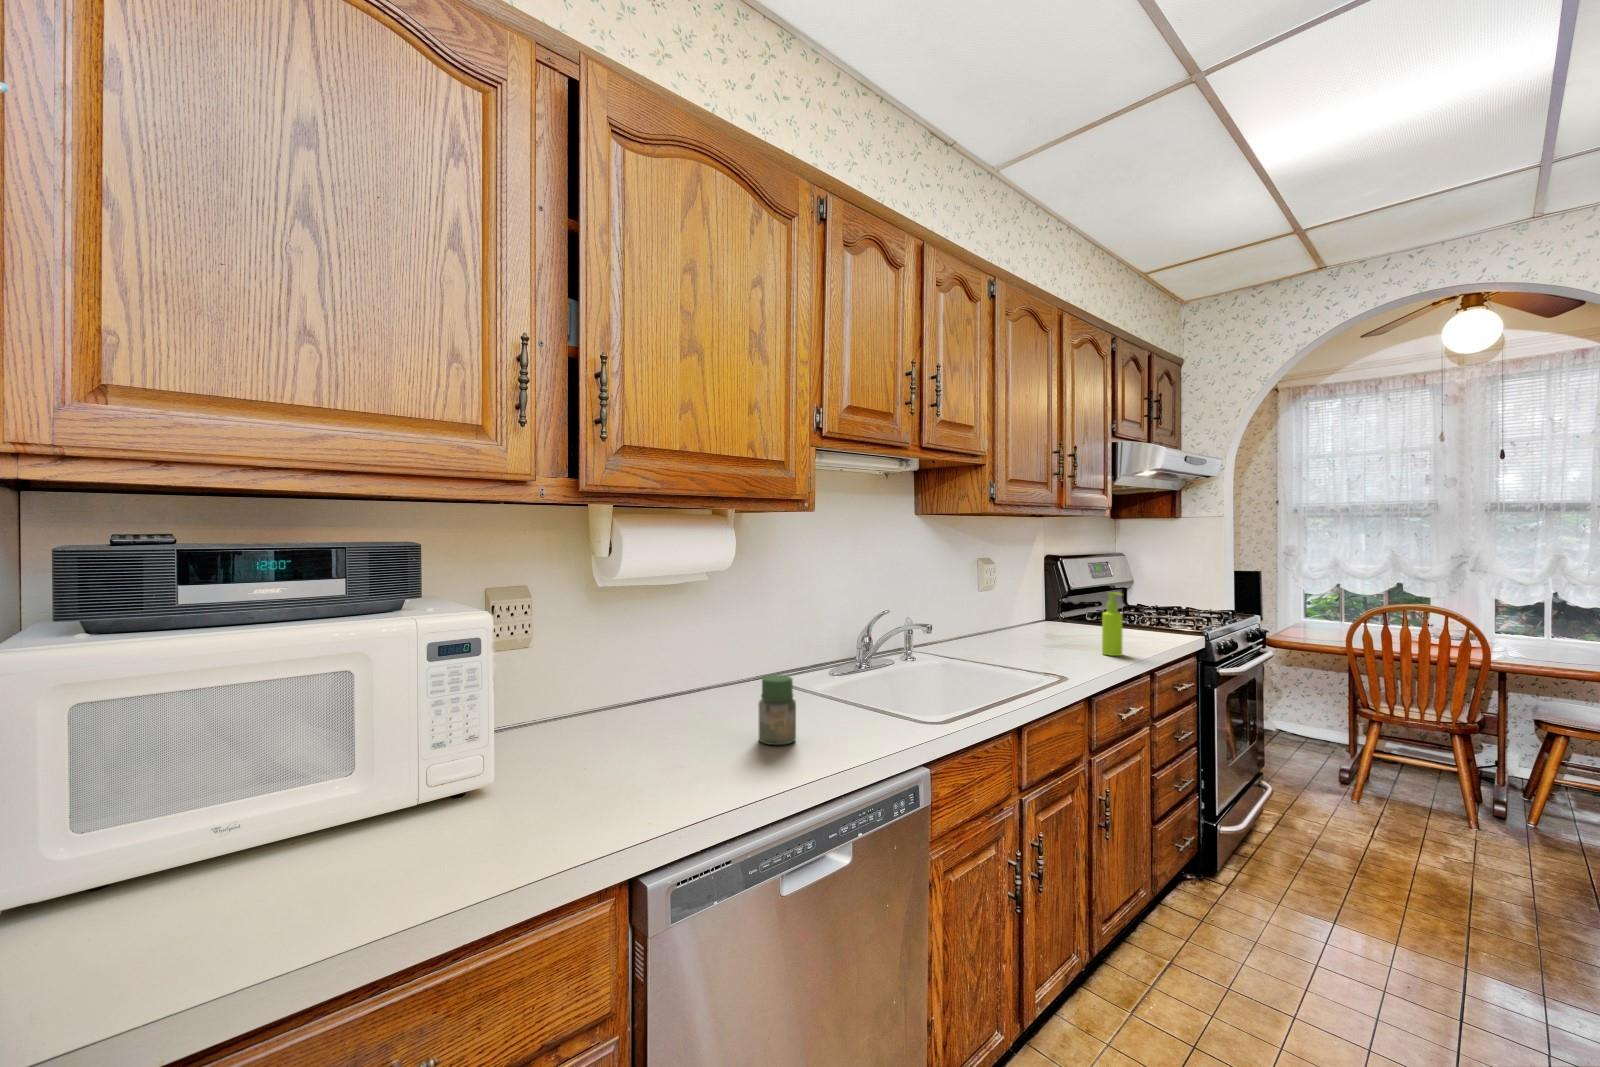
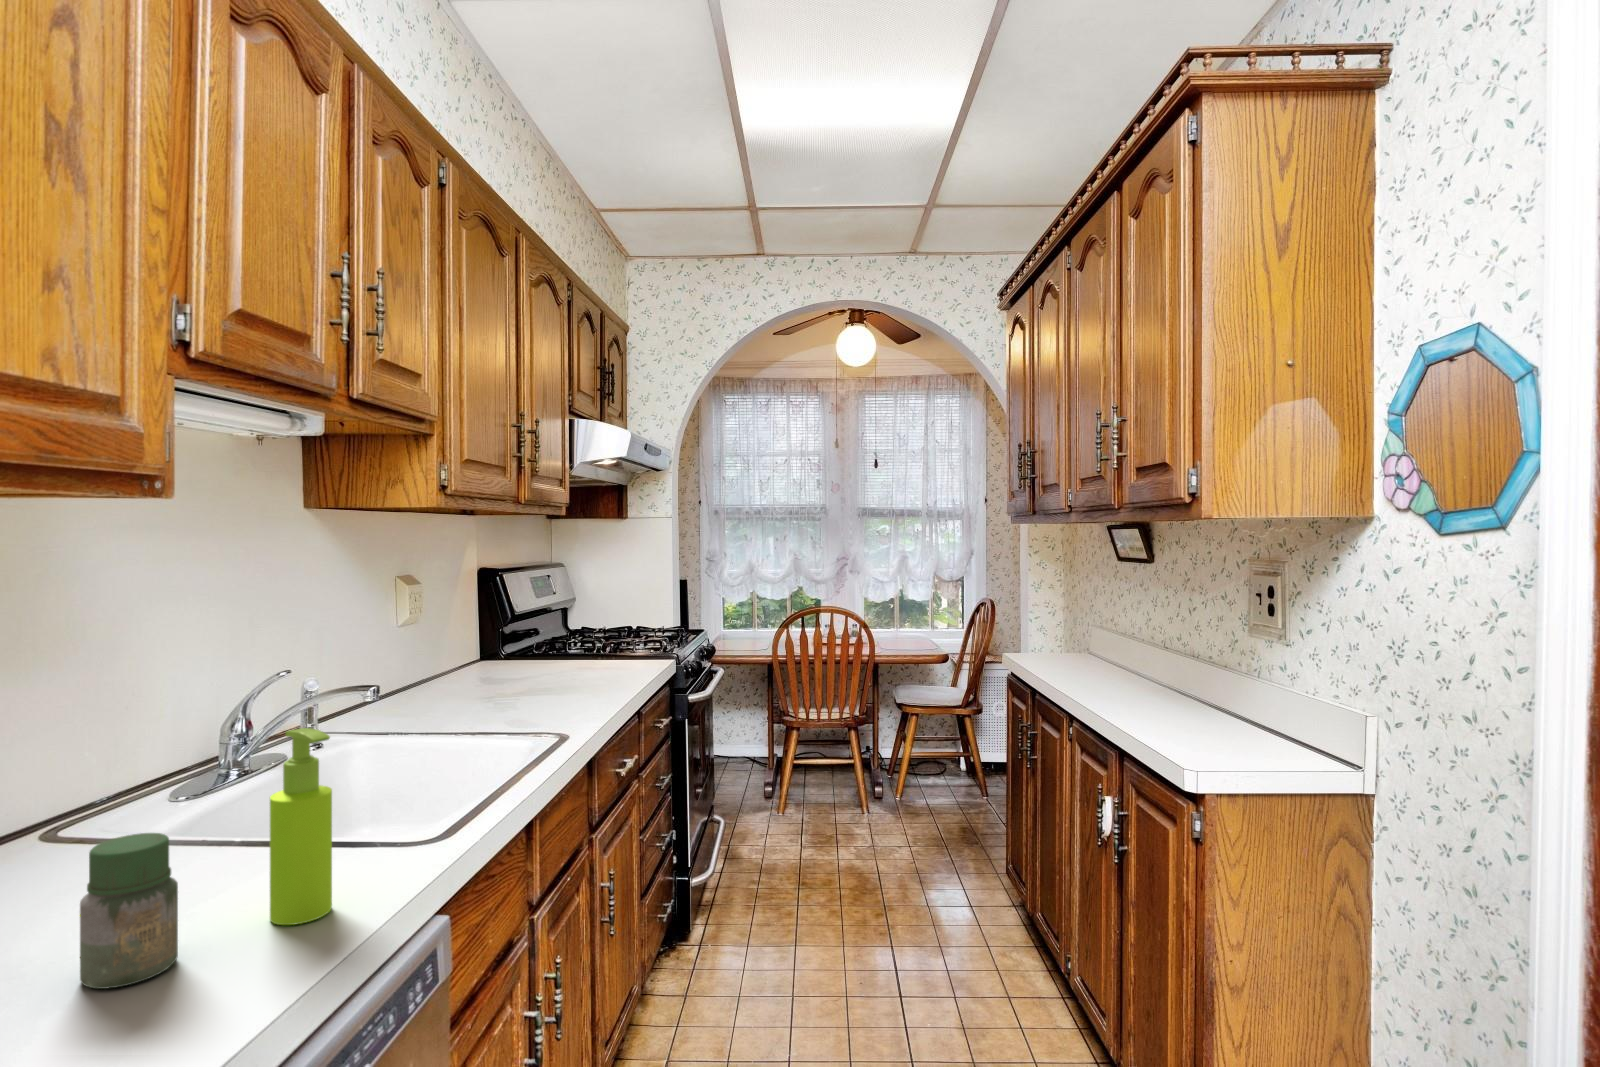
soap dispenser: present [1102,592,1122,656] -> present [270,728,332,925]

